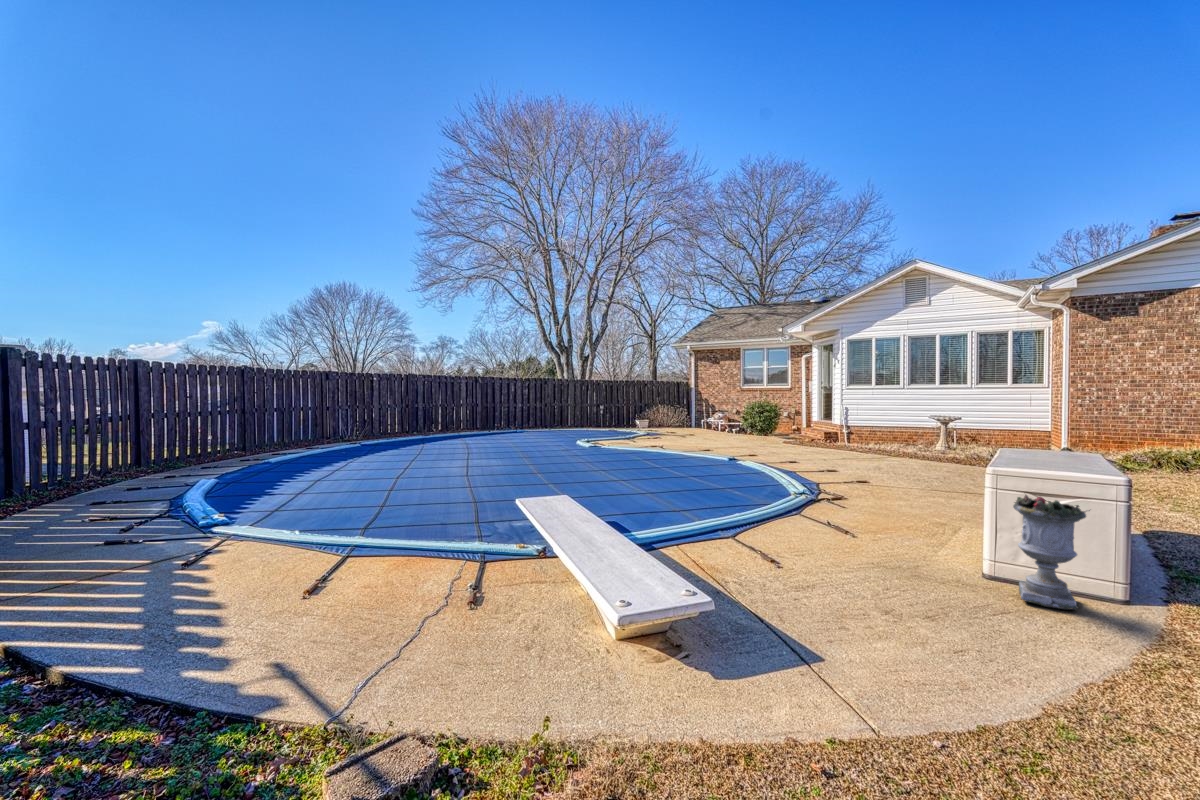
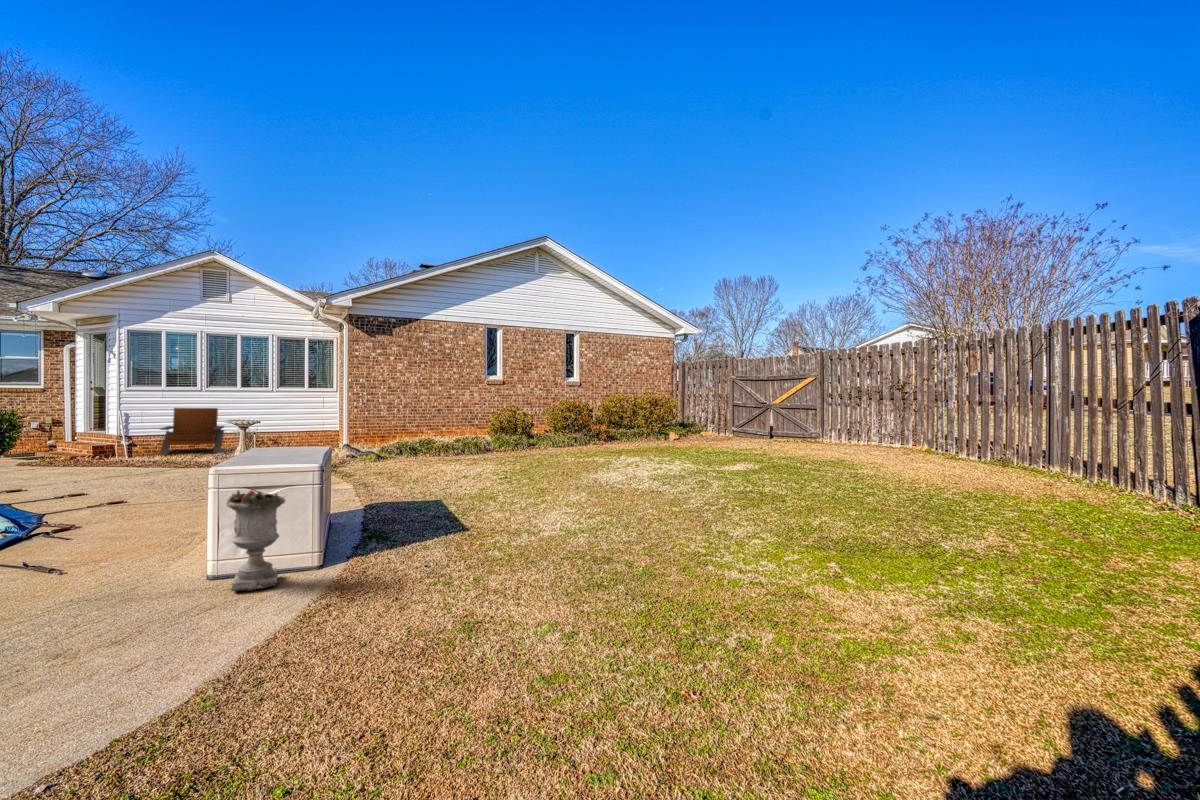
lounge chair: none [872,403,925,446] -> present [160,408,224,455]

